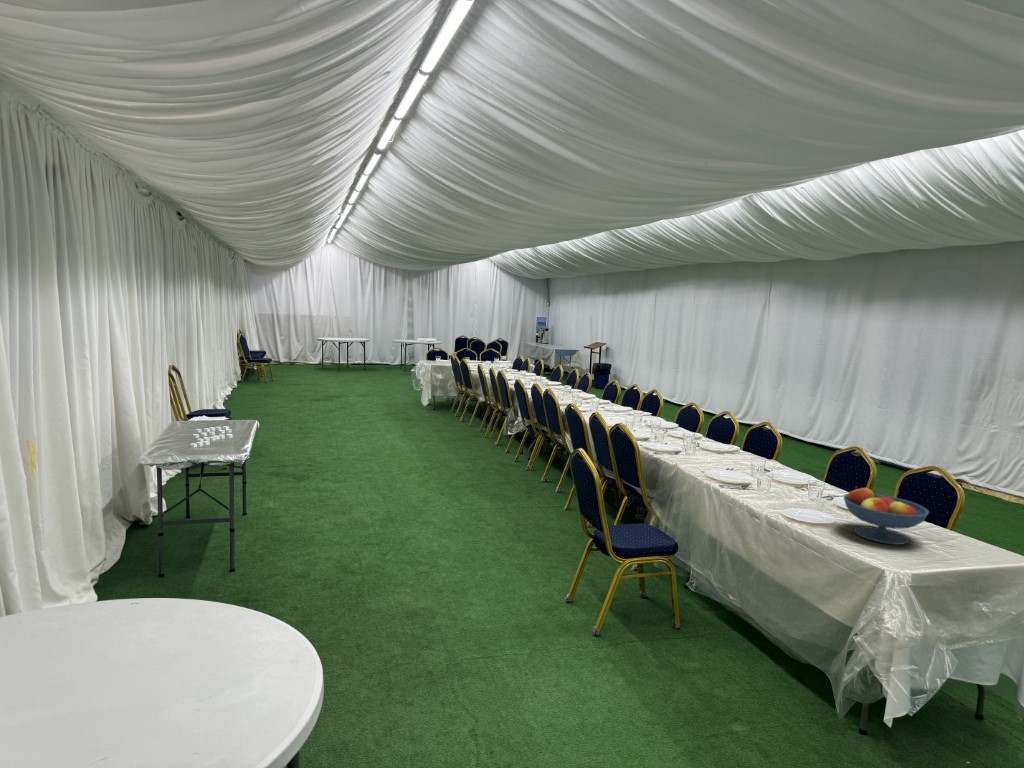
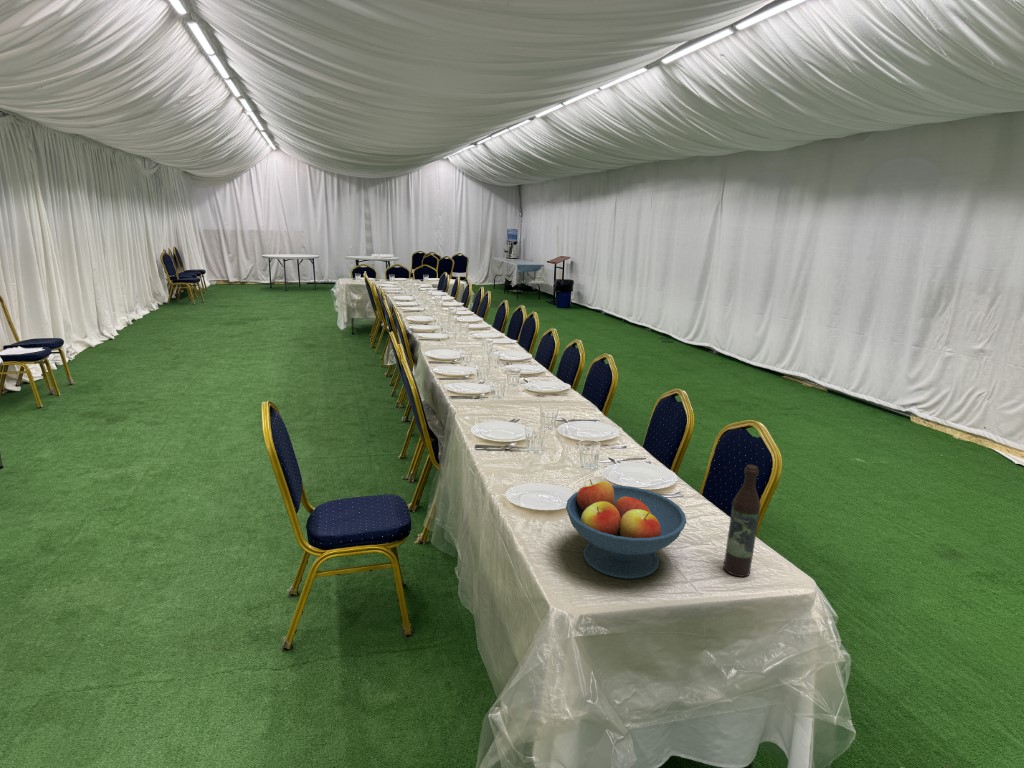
wine bottle: none [947,474,972,545] -> present [724,465,761,577]

